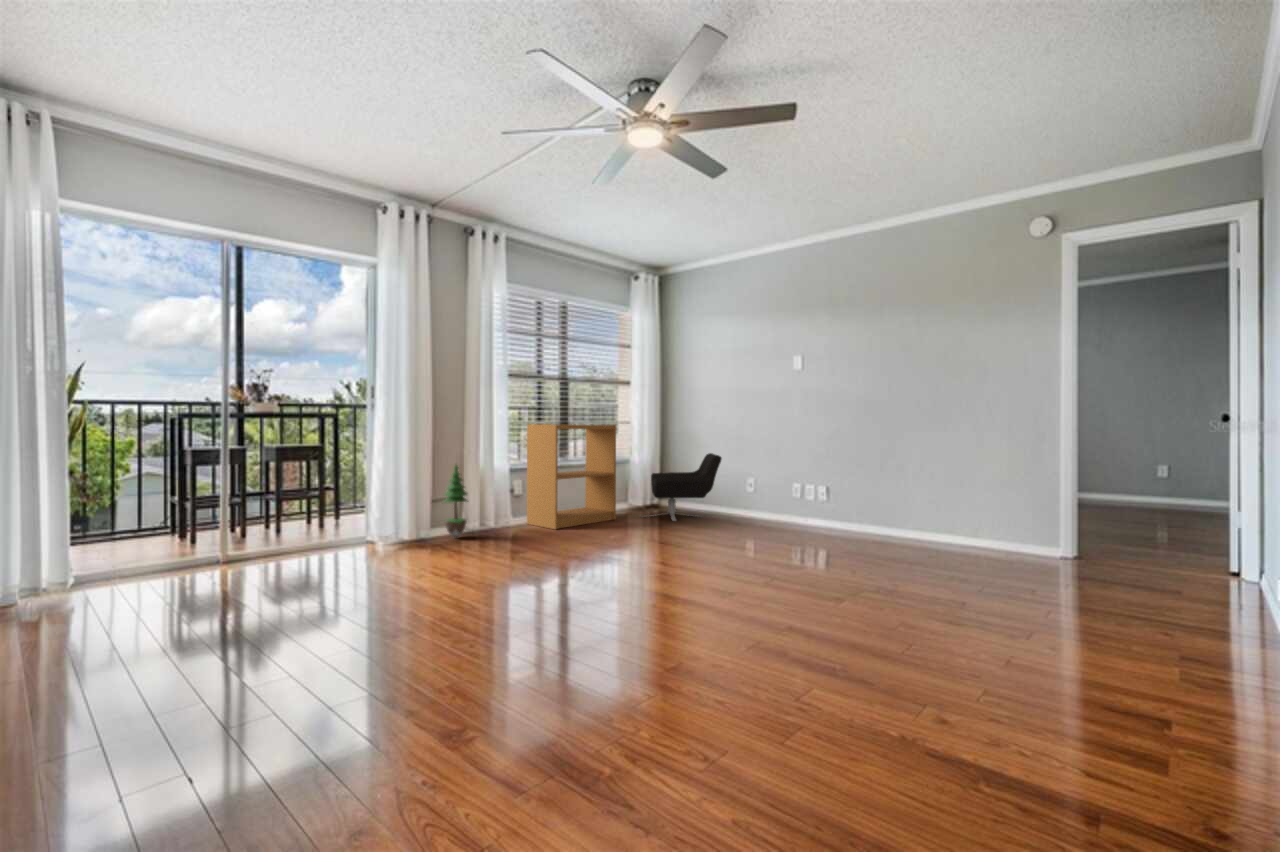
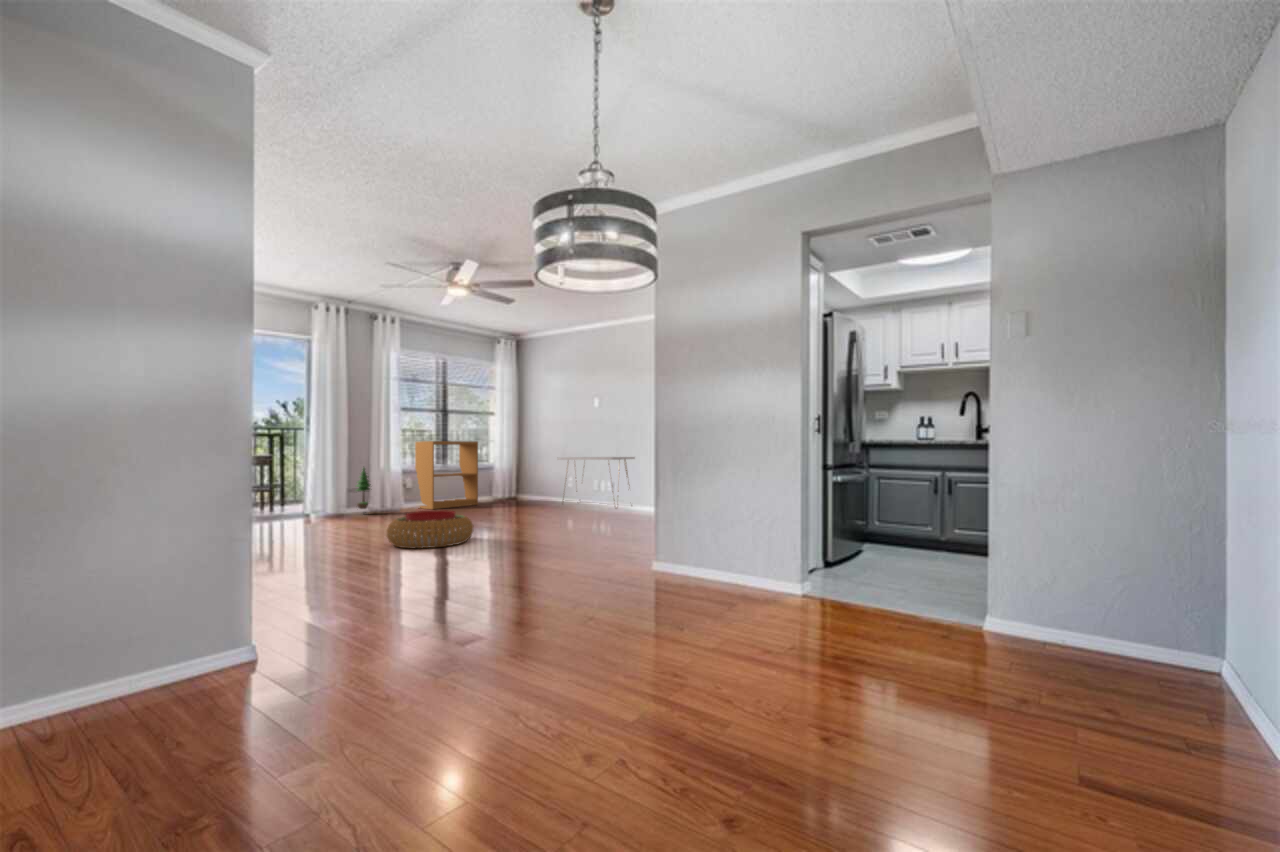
console table: none [742,451,875,541] -> present [558,457,635,501]
lounge chair: present [651,453,722,521] -> none [496,460,550,504]
pouf: none [535,582,716,693] -> present [387,510,474,548]

